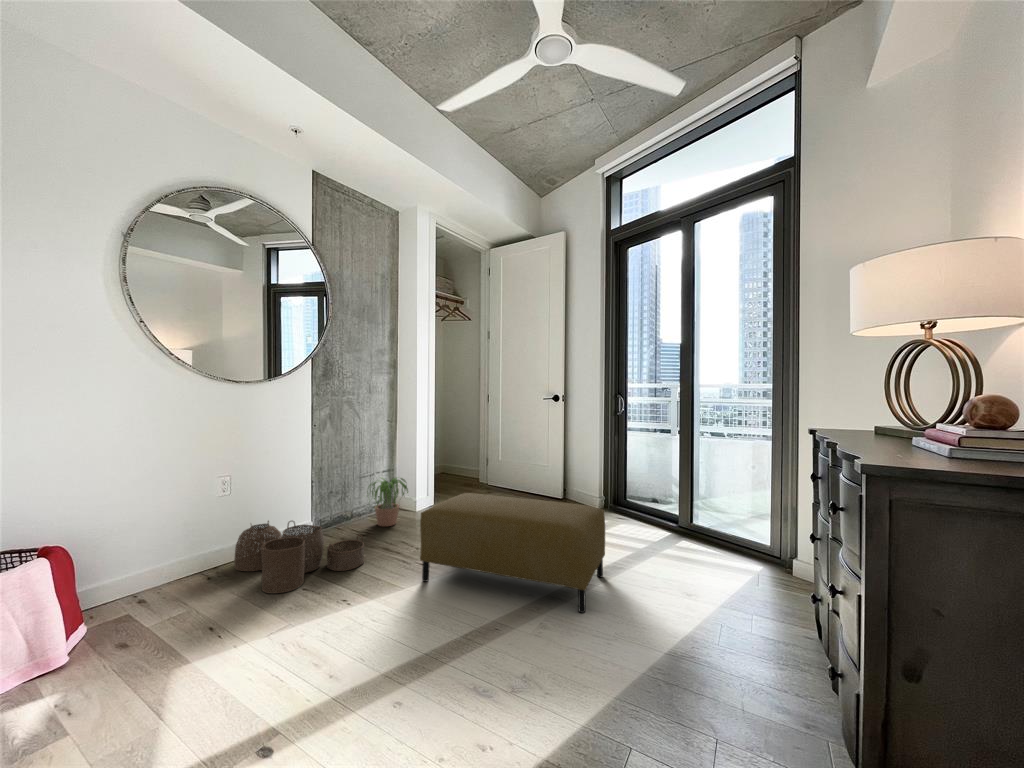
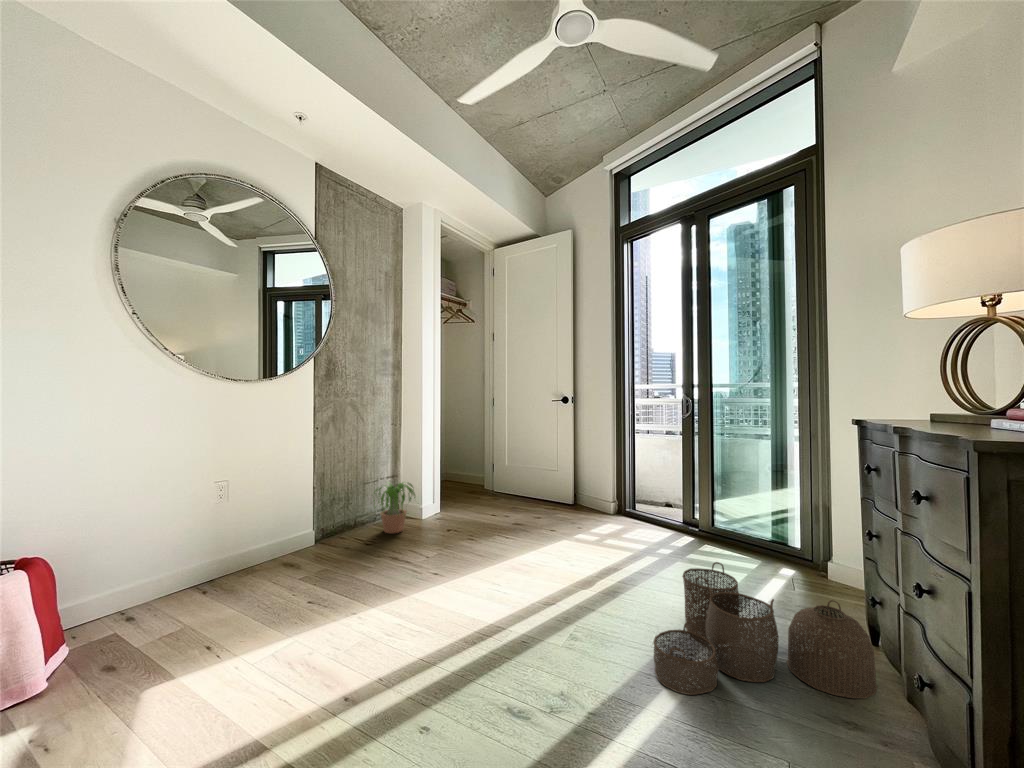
ottoman: present [420,493,605,613] -> none [434,496,630,622]
woven basket: present [234,521,364,593] -> present [653,562,877,698]

